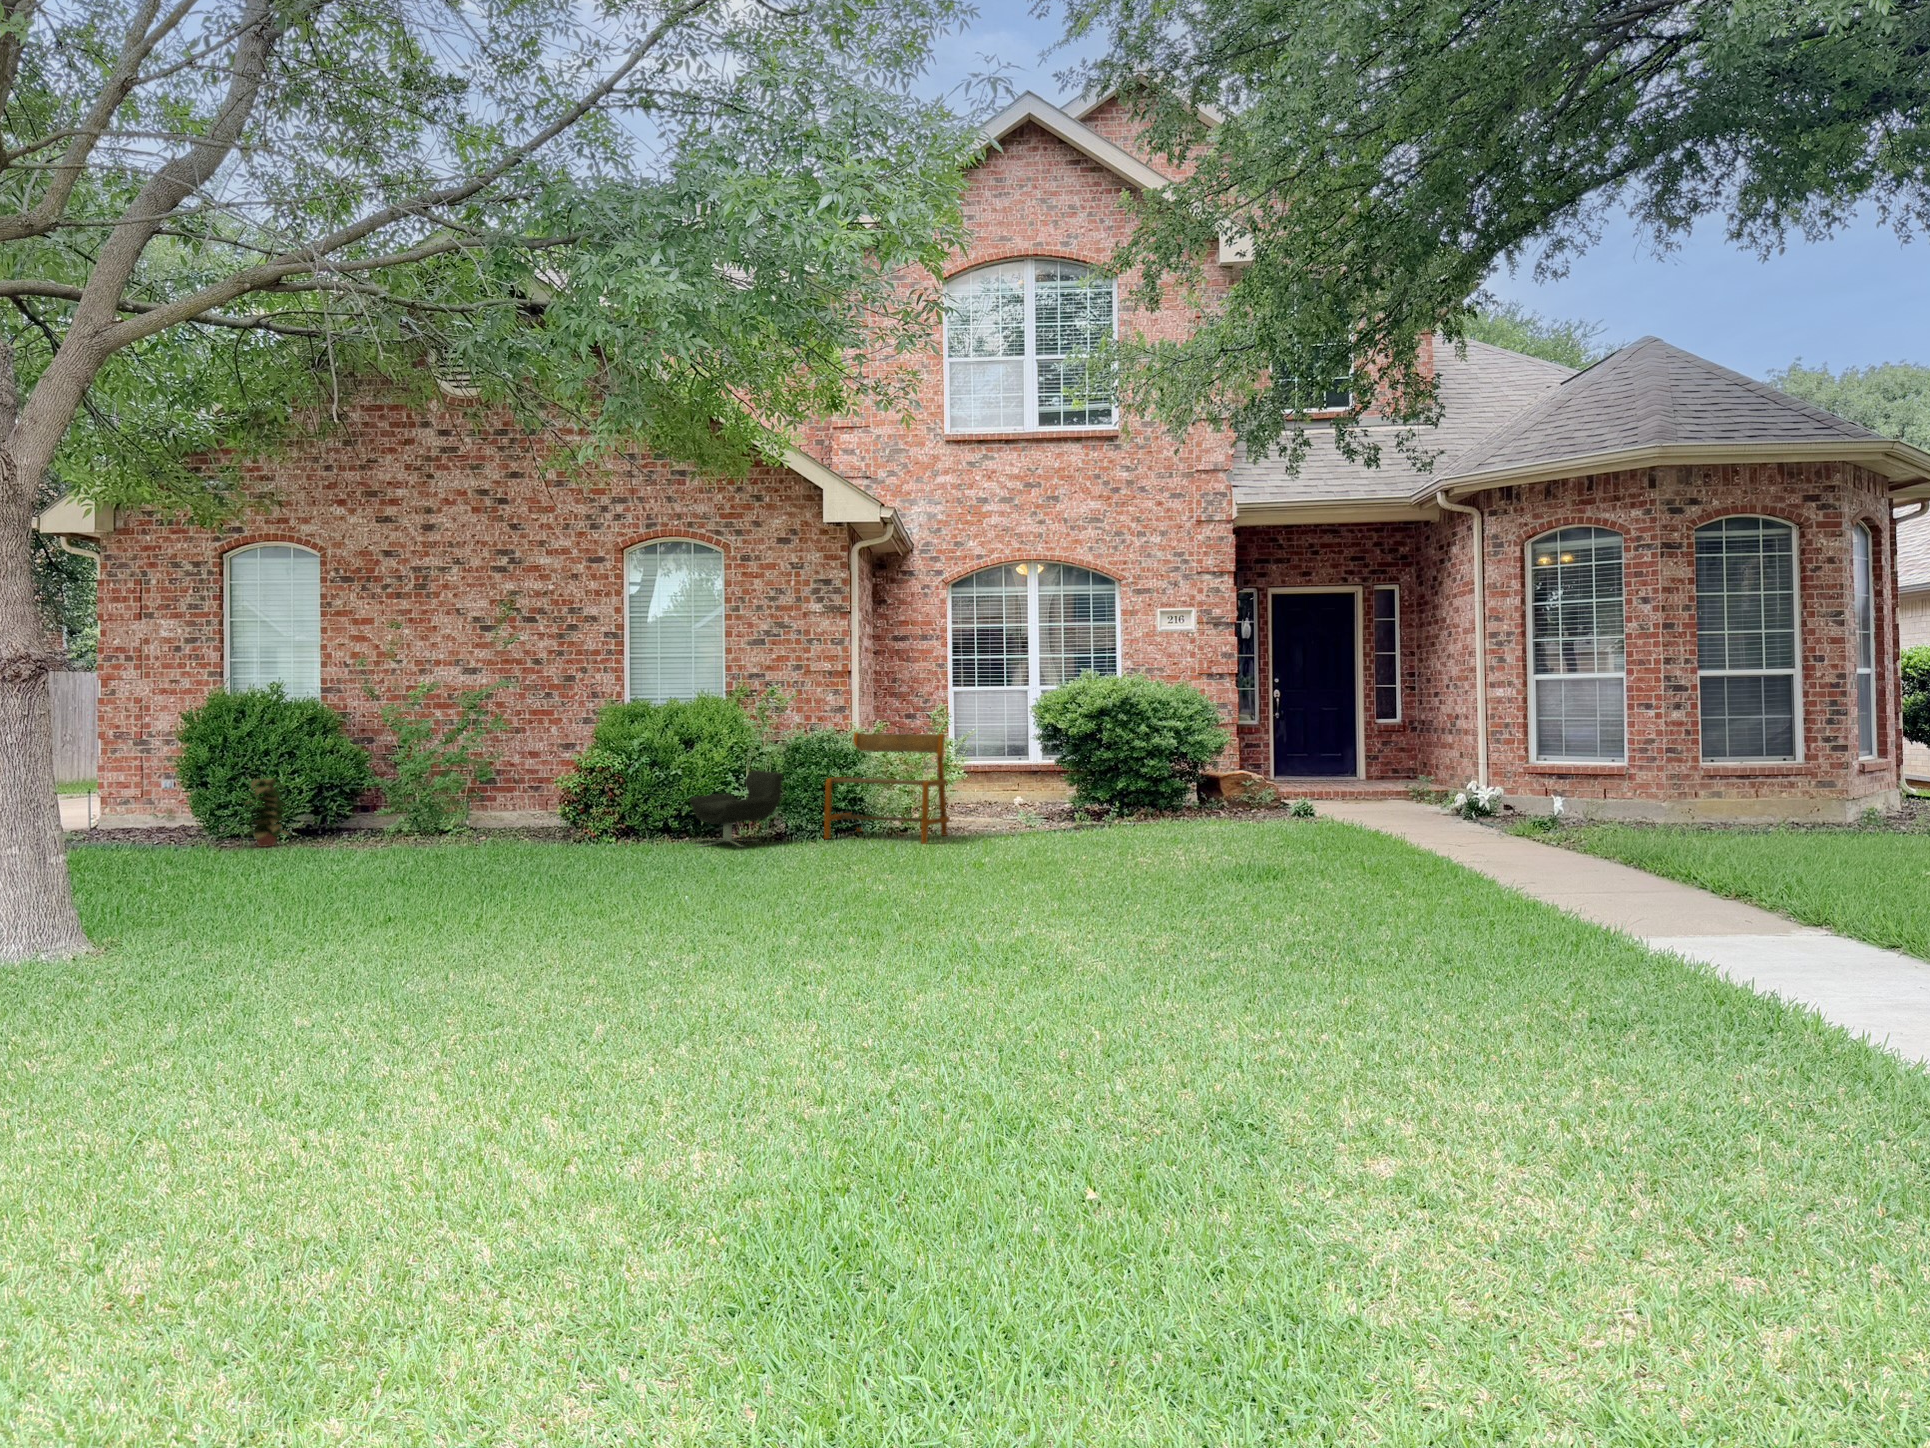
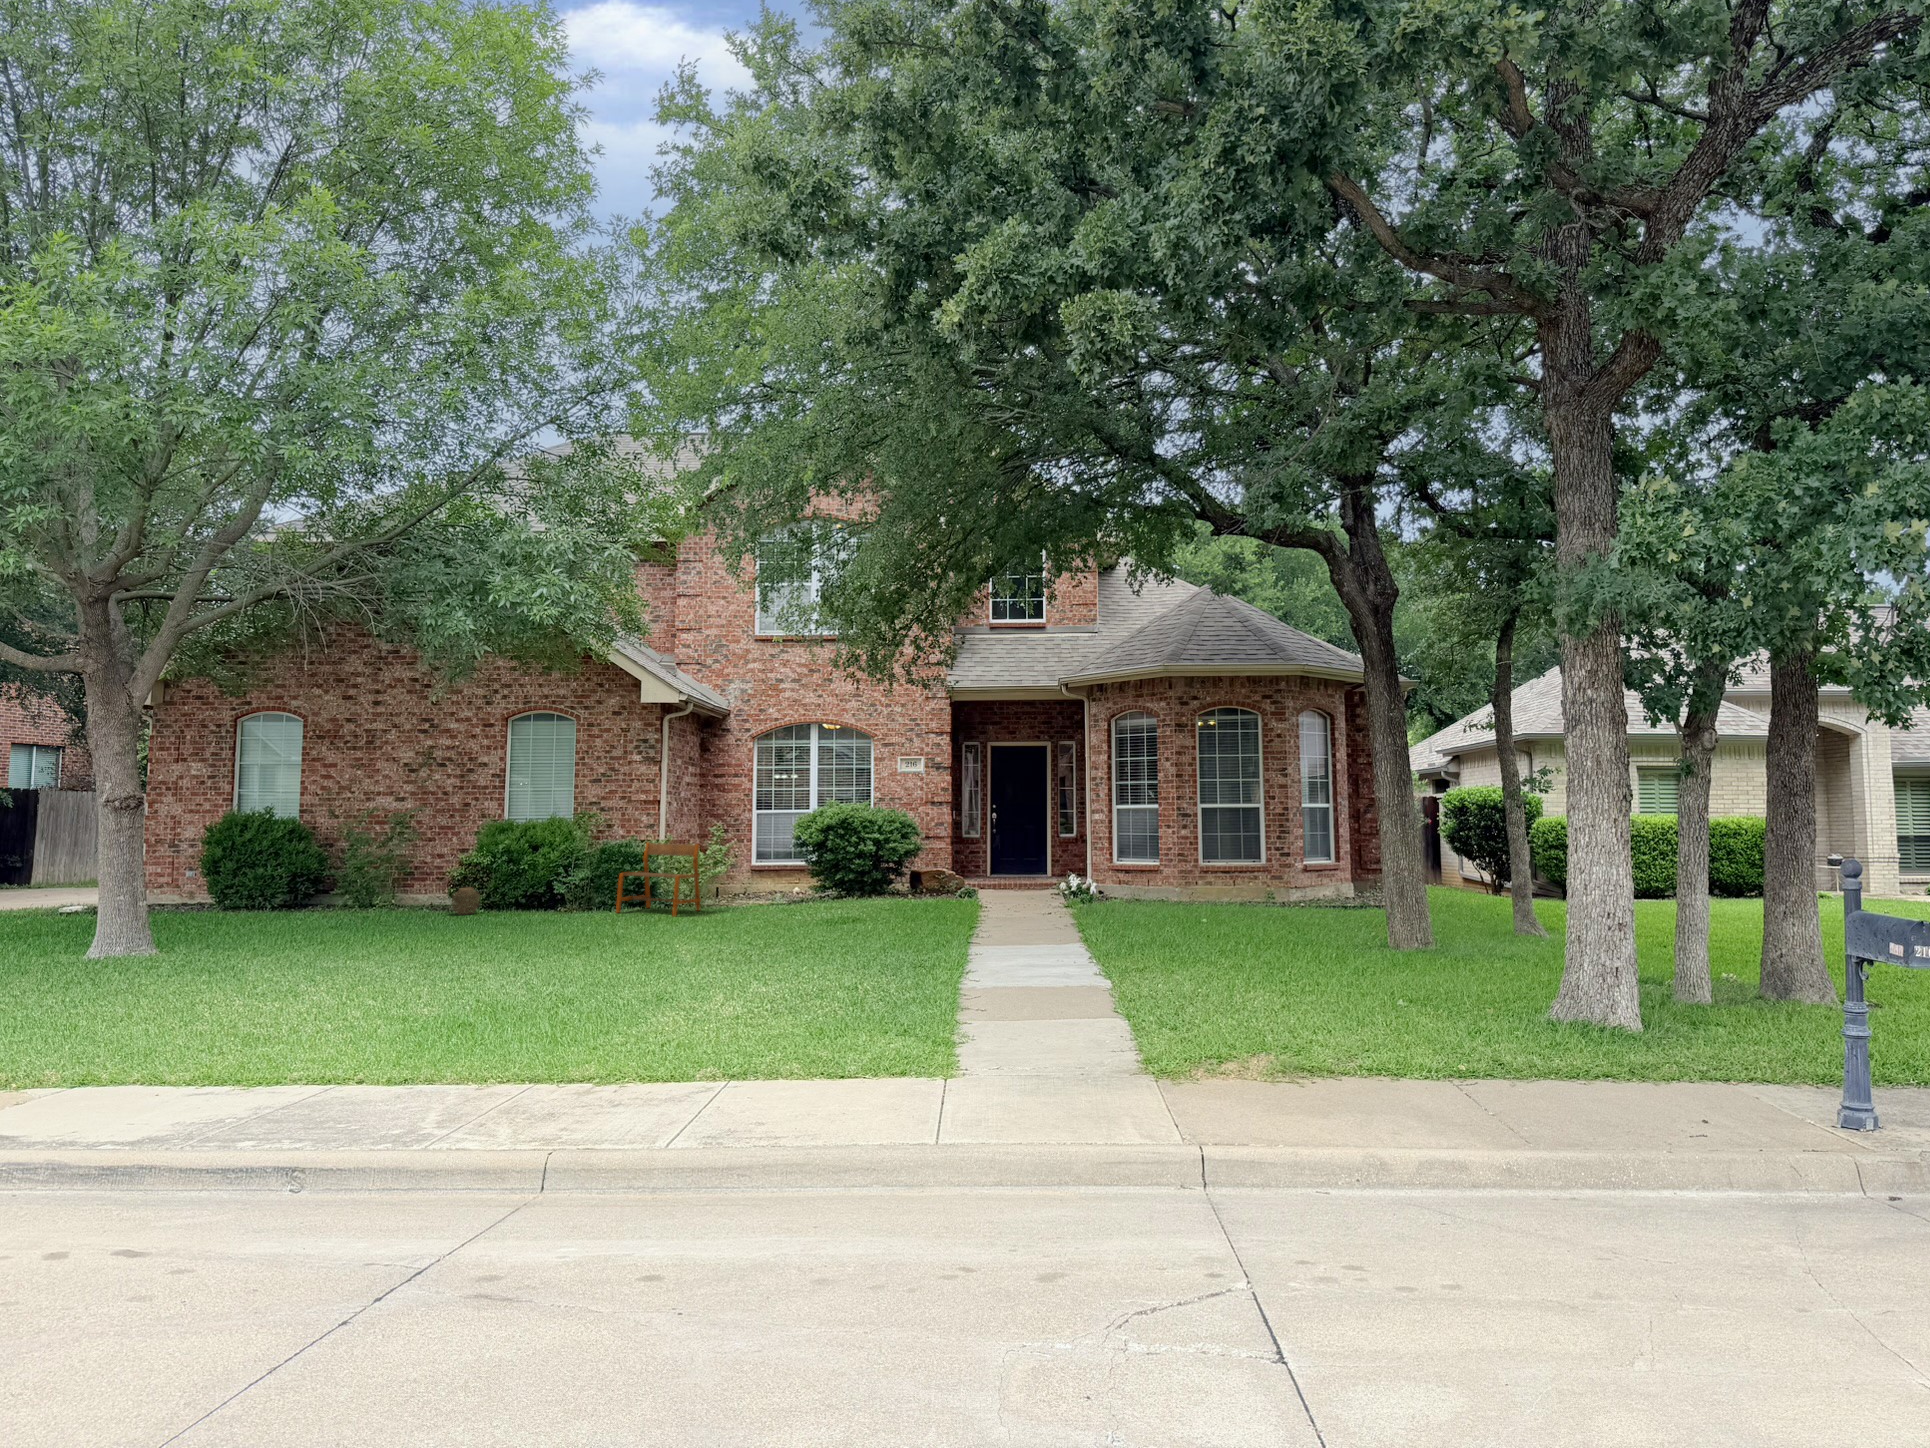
lounge chair: present [690,770,783,847] -> none [523,867,589,918]
decorative plant: present [245,779,289,847] -> none [222,872,263,918]
woven basket: none [577,801,615,842] -> present [452,888,480,915]

